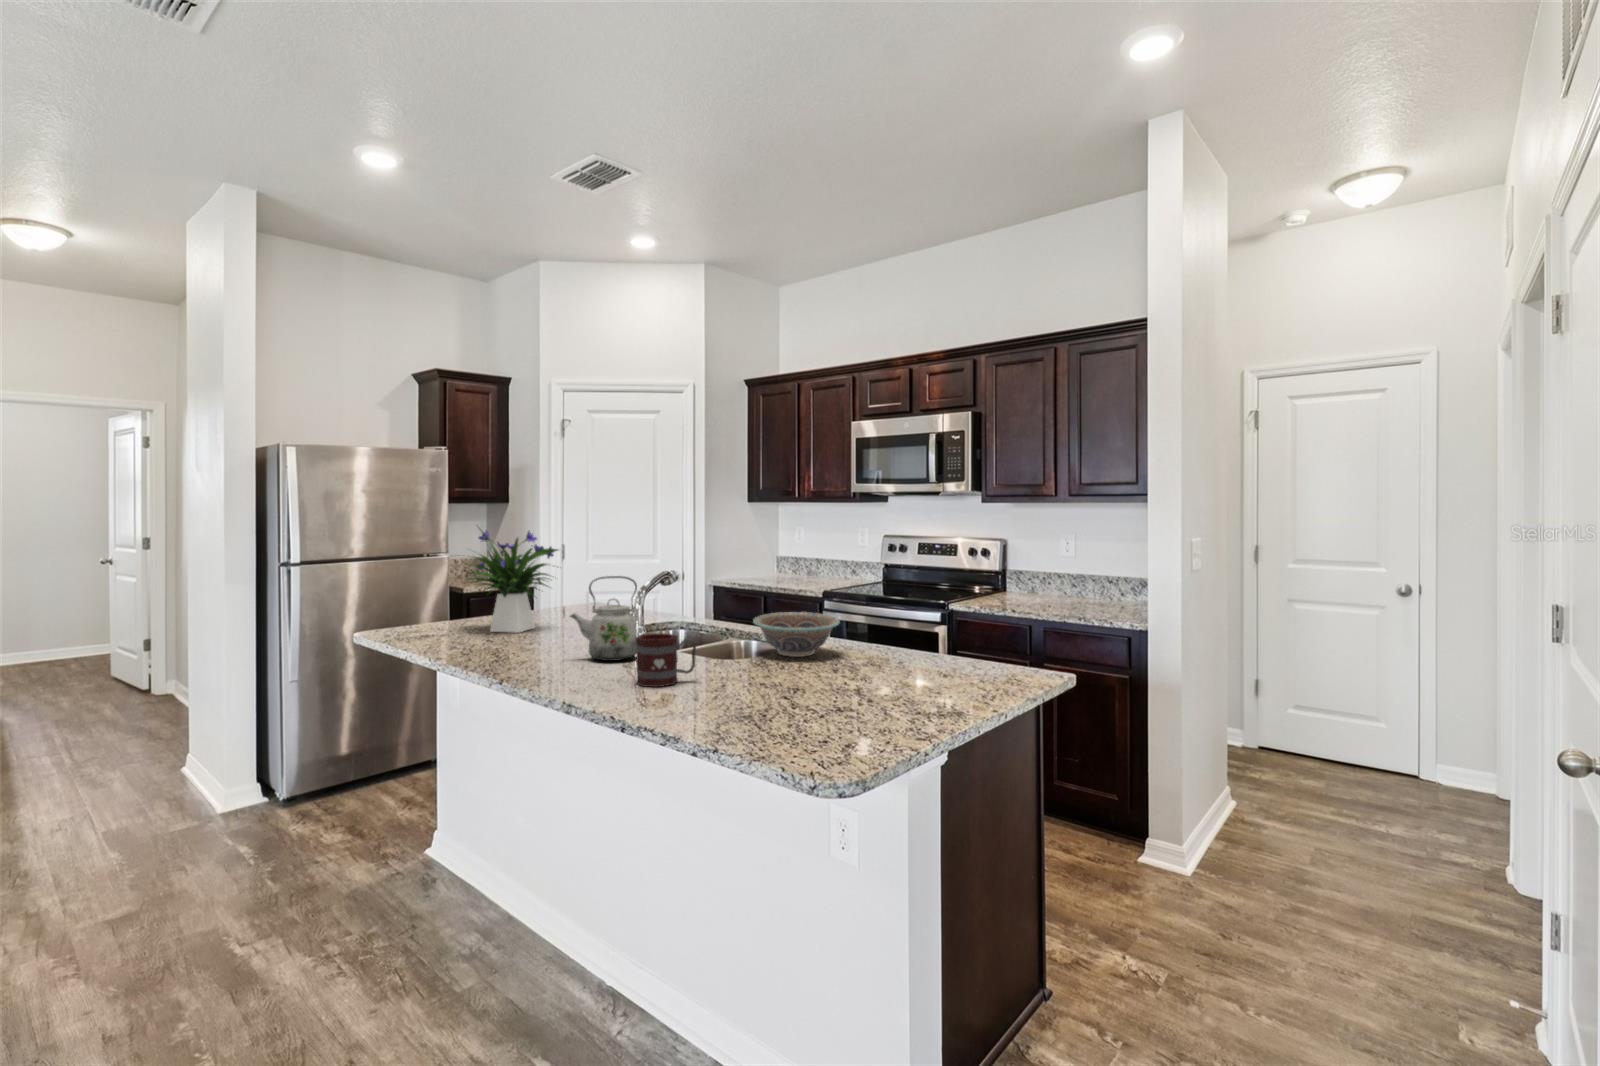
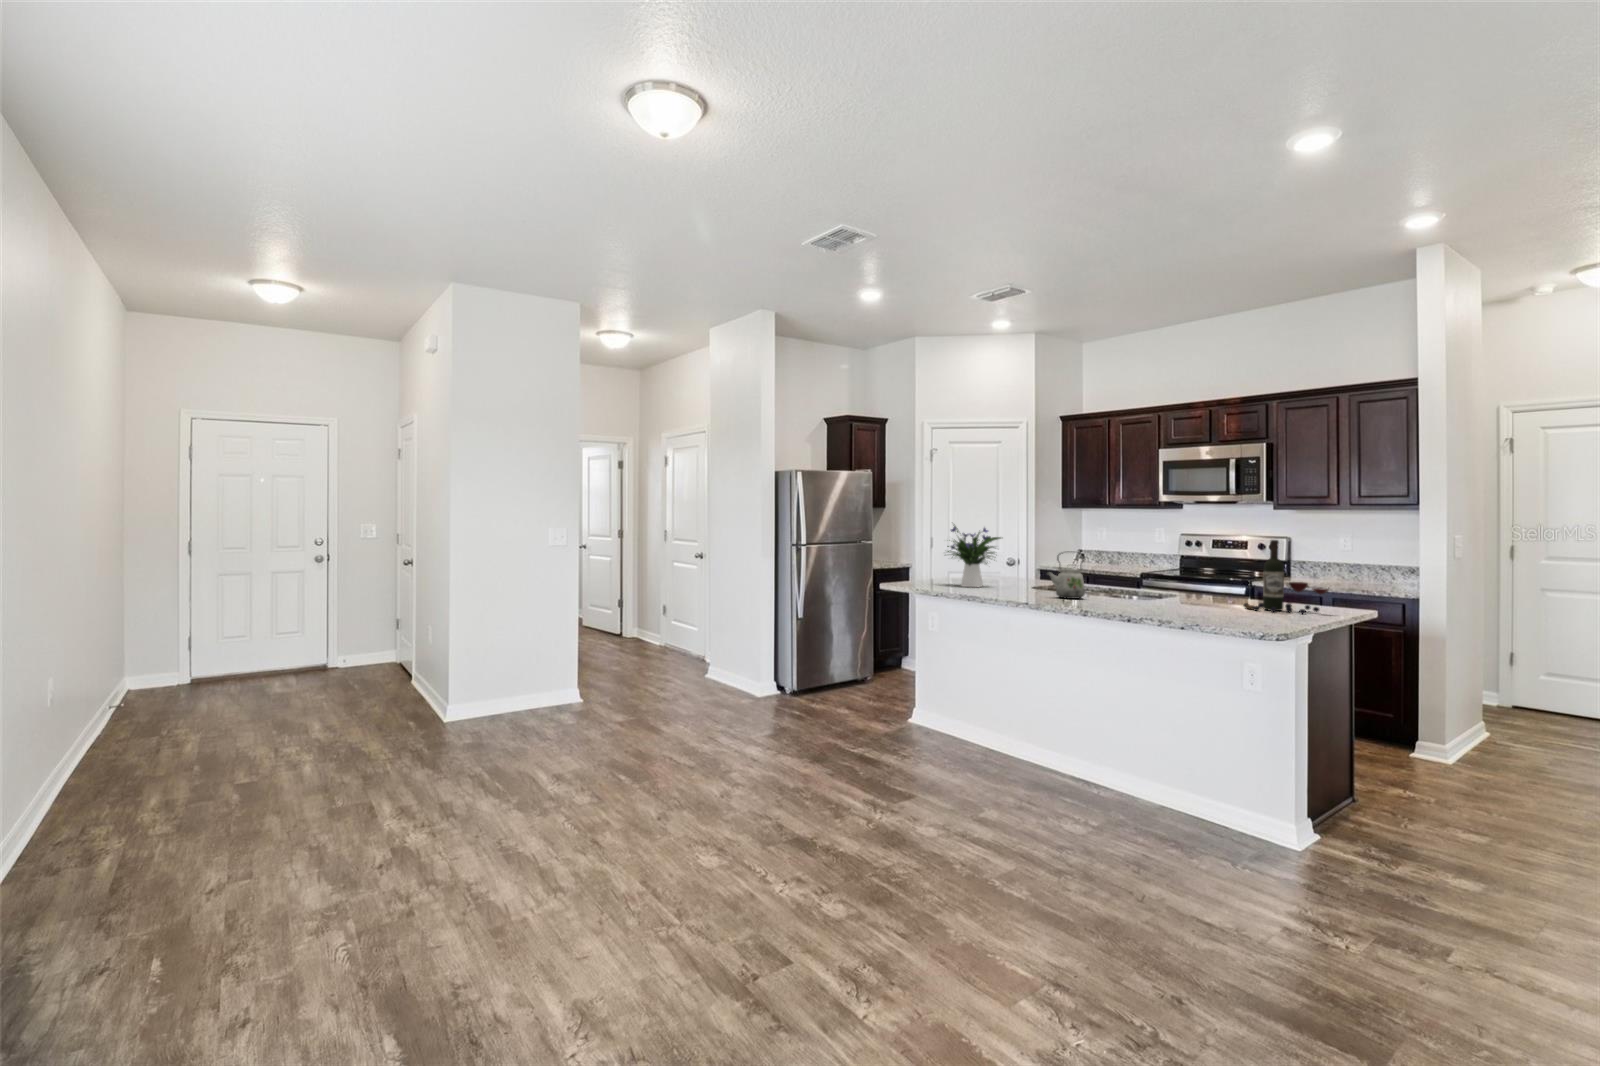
wine bottle: none [882,553,1011,688] -> present [1243,540,1328,614]
decorative bowl: present [753,612,840,657] -> none [1148,577,1205,602]
mug: present [636,633,696,687] -> none [1108,581,1140,607]

